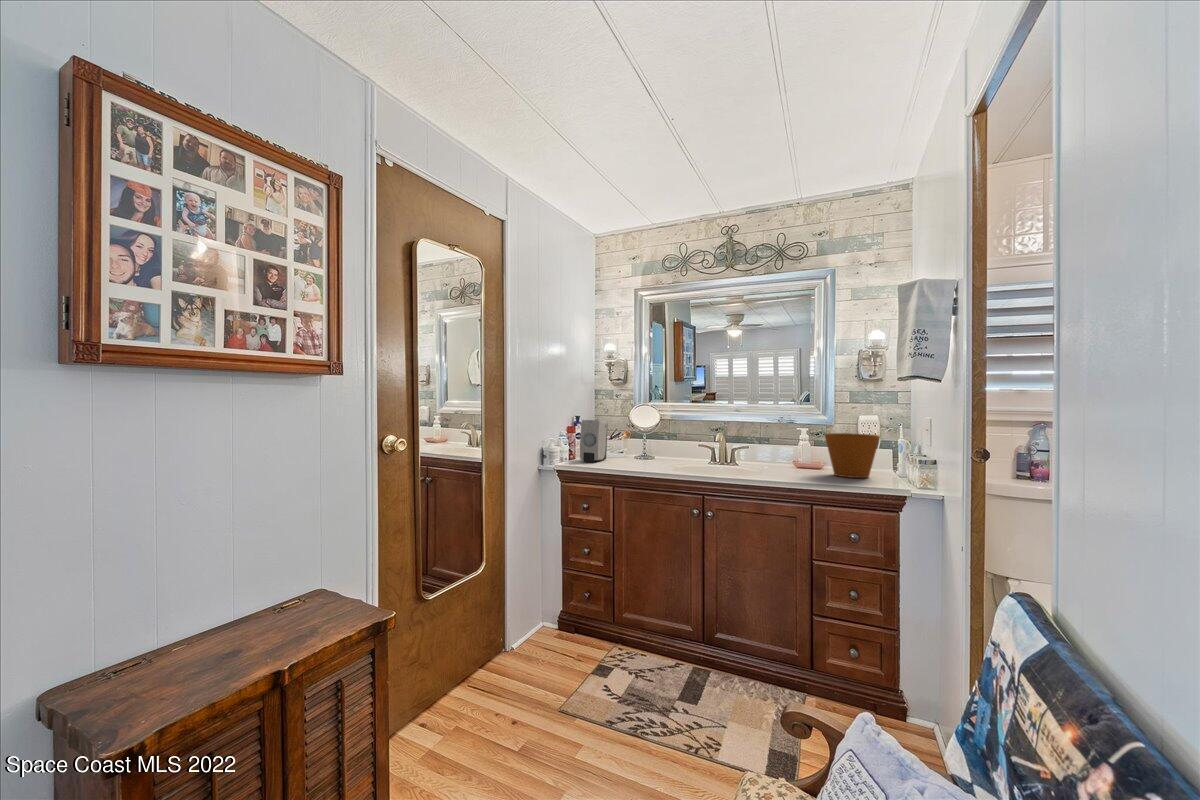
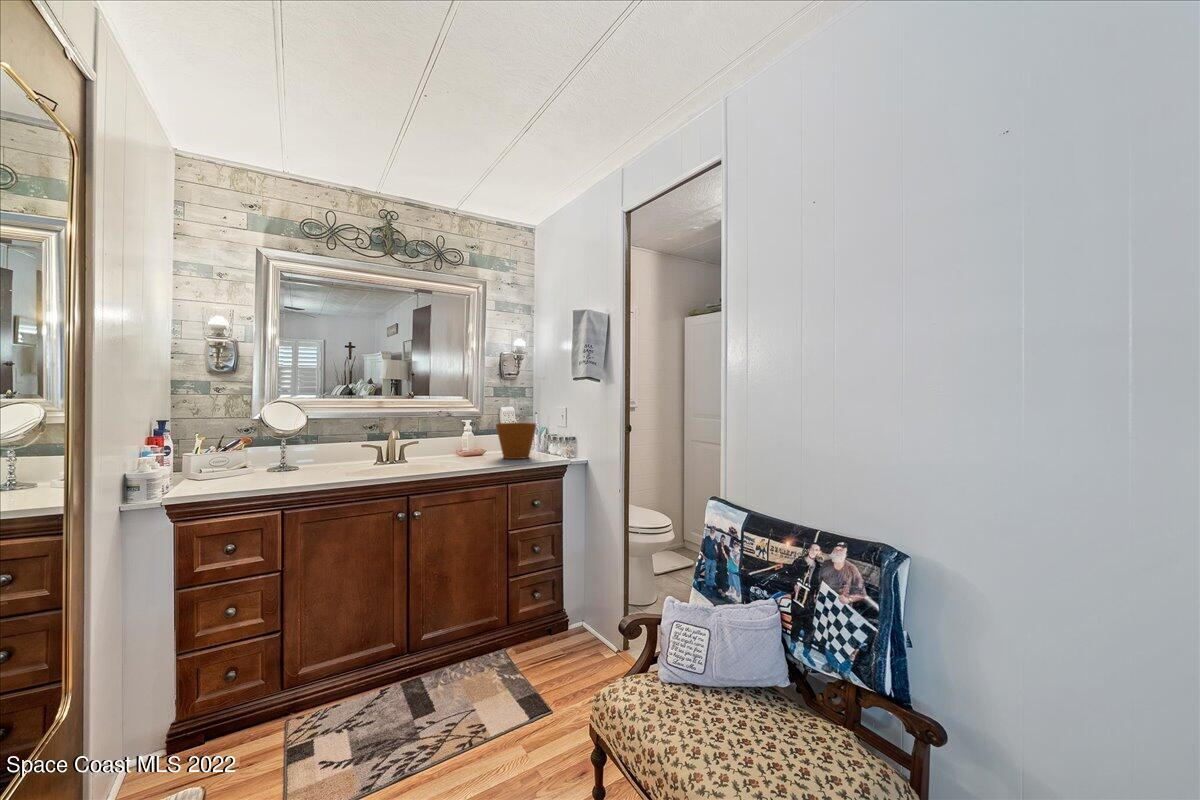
soap dispenser: present [580,420,608,462] -> none [194,424,230,486]

